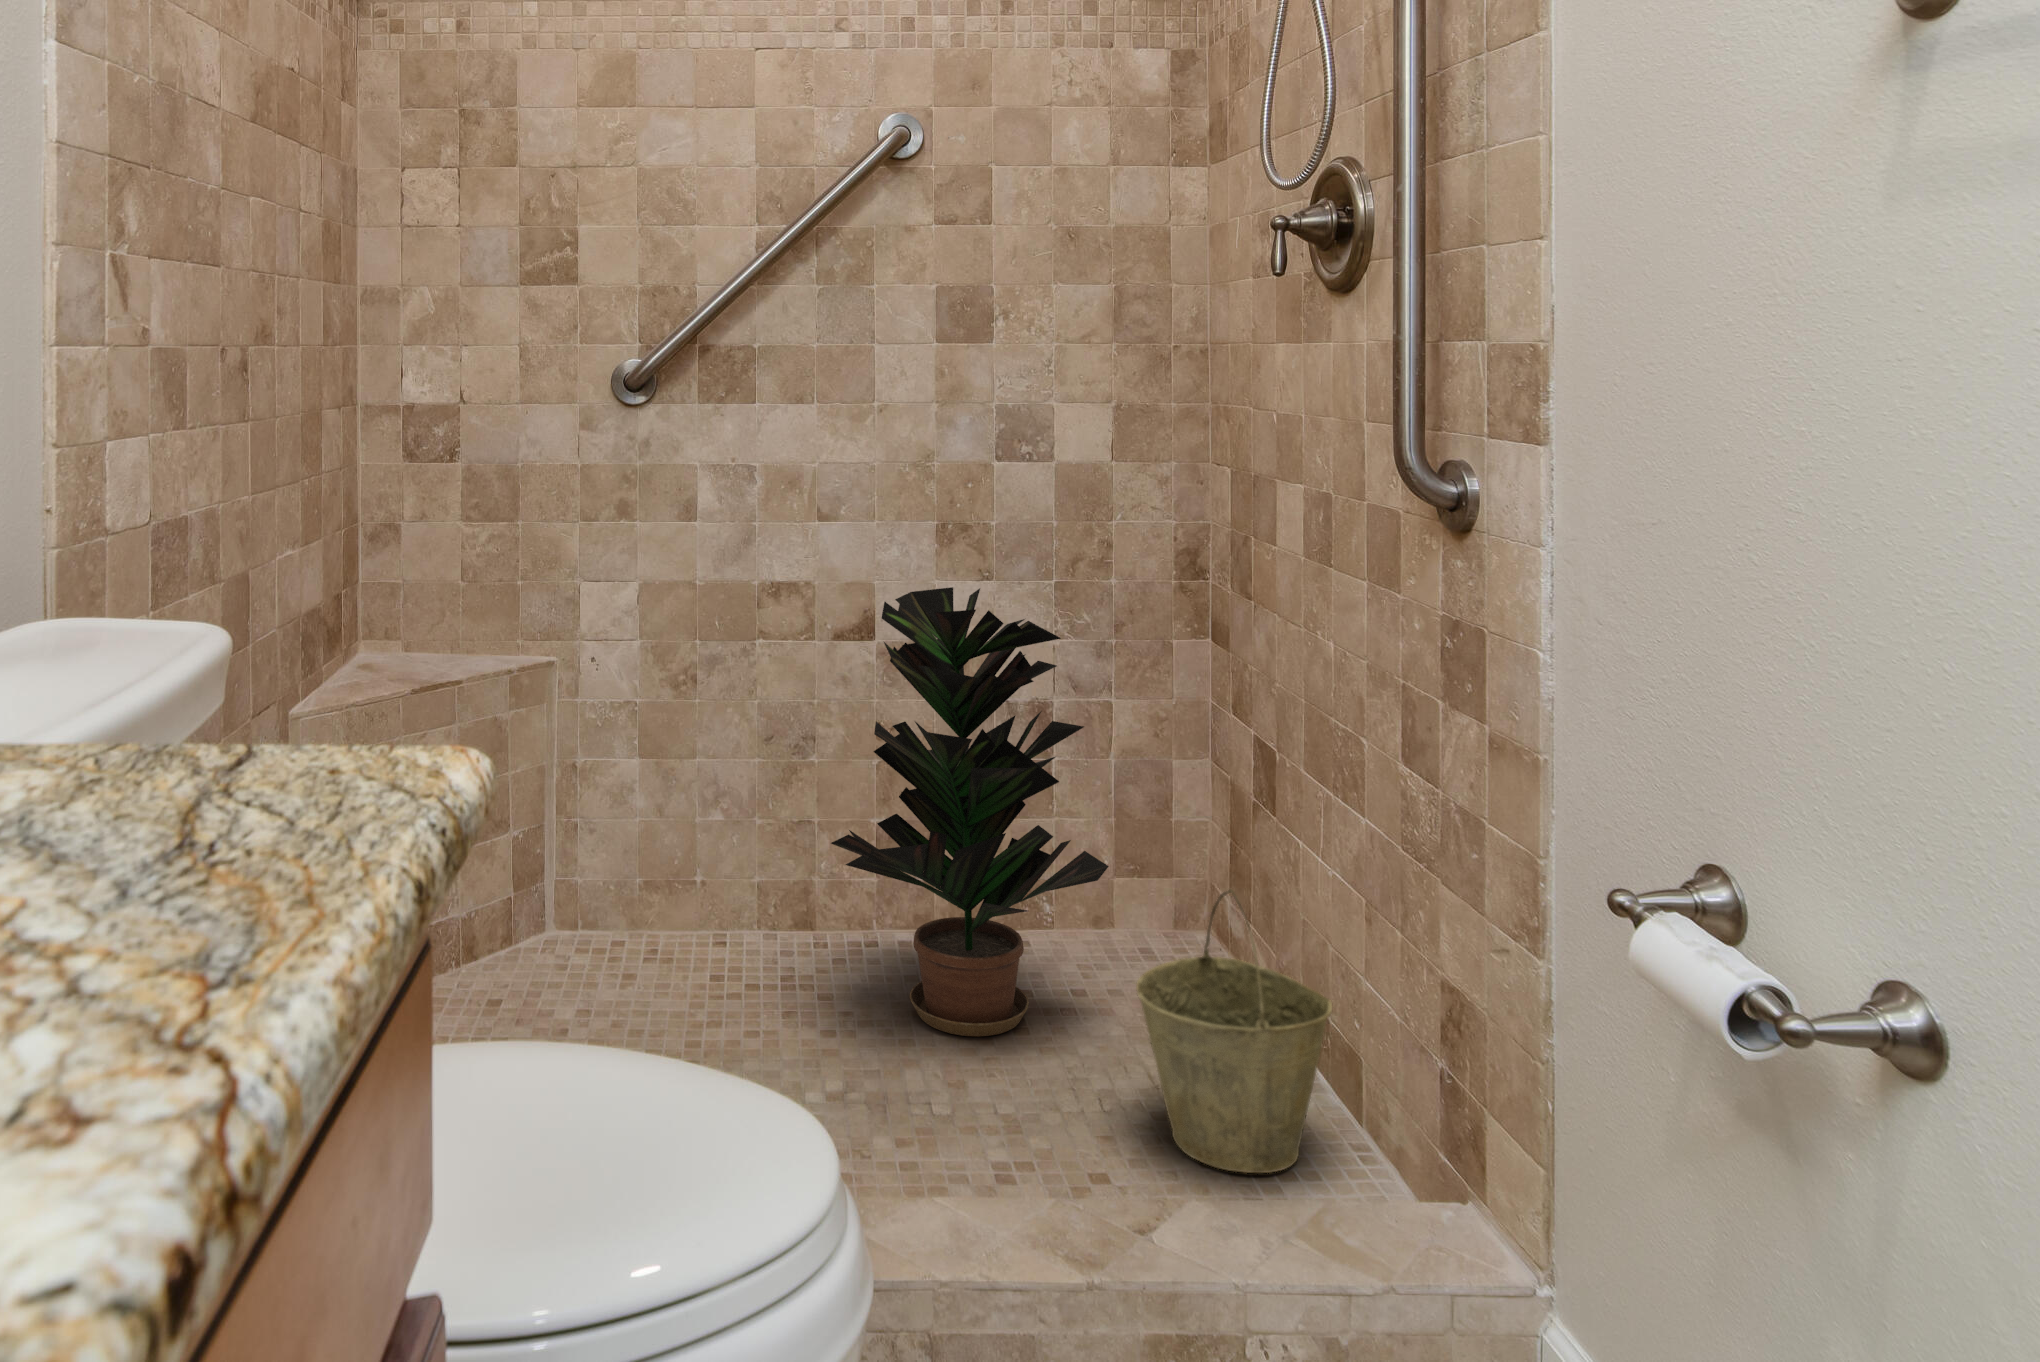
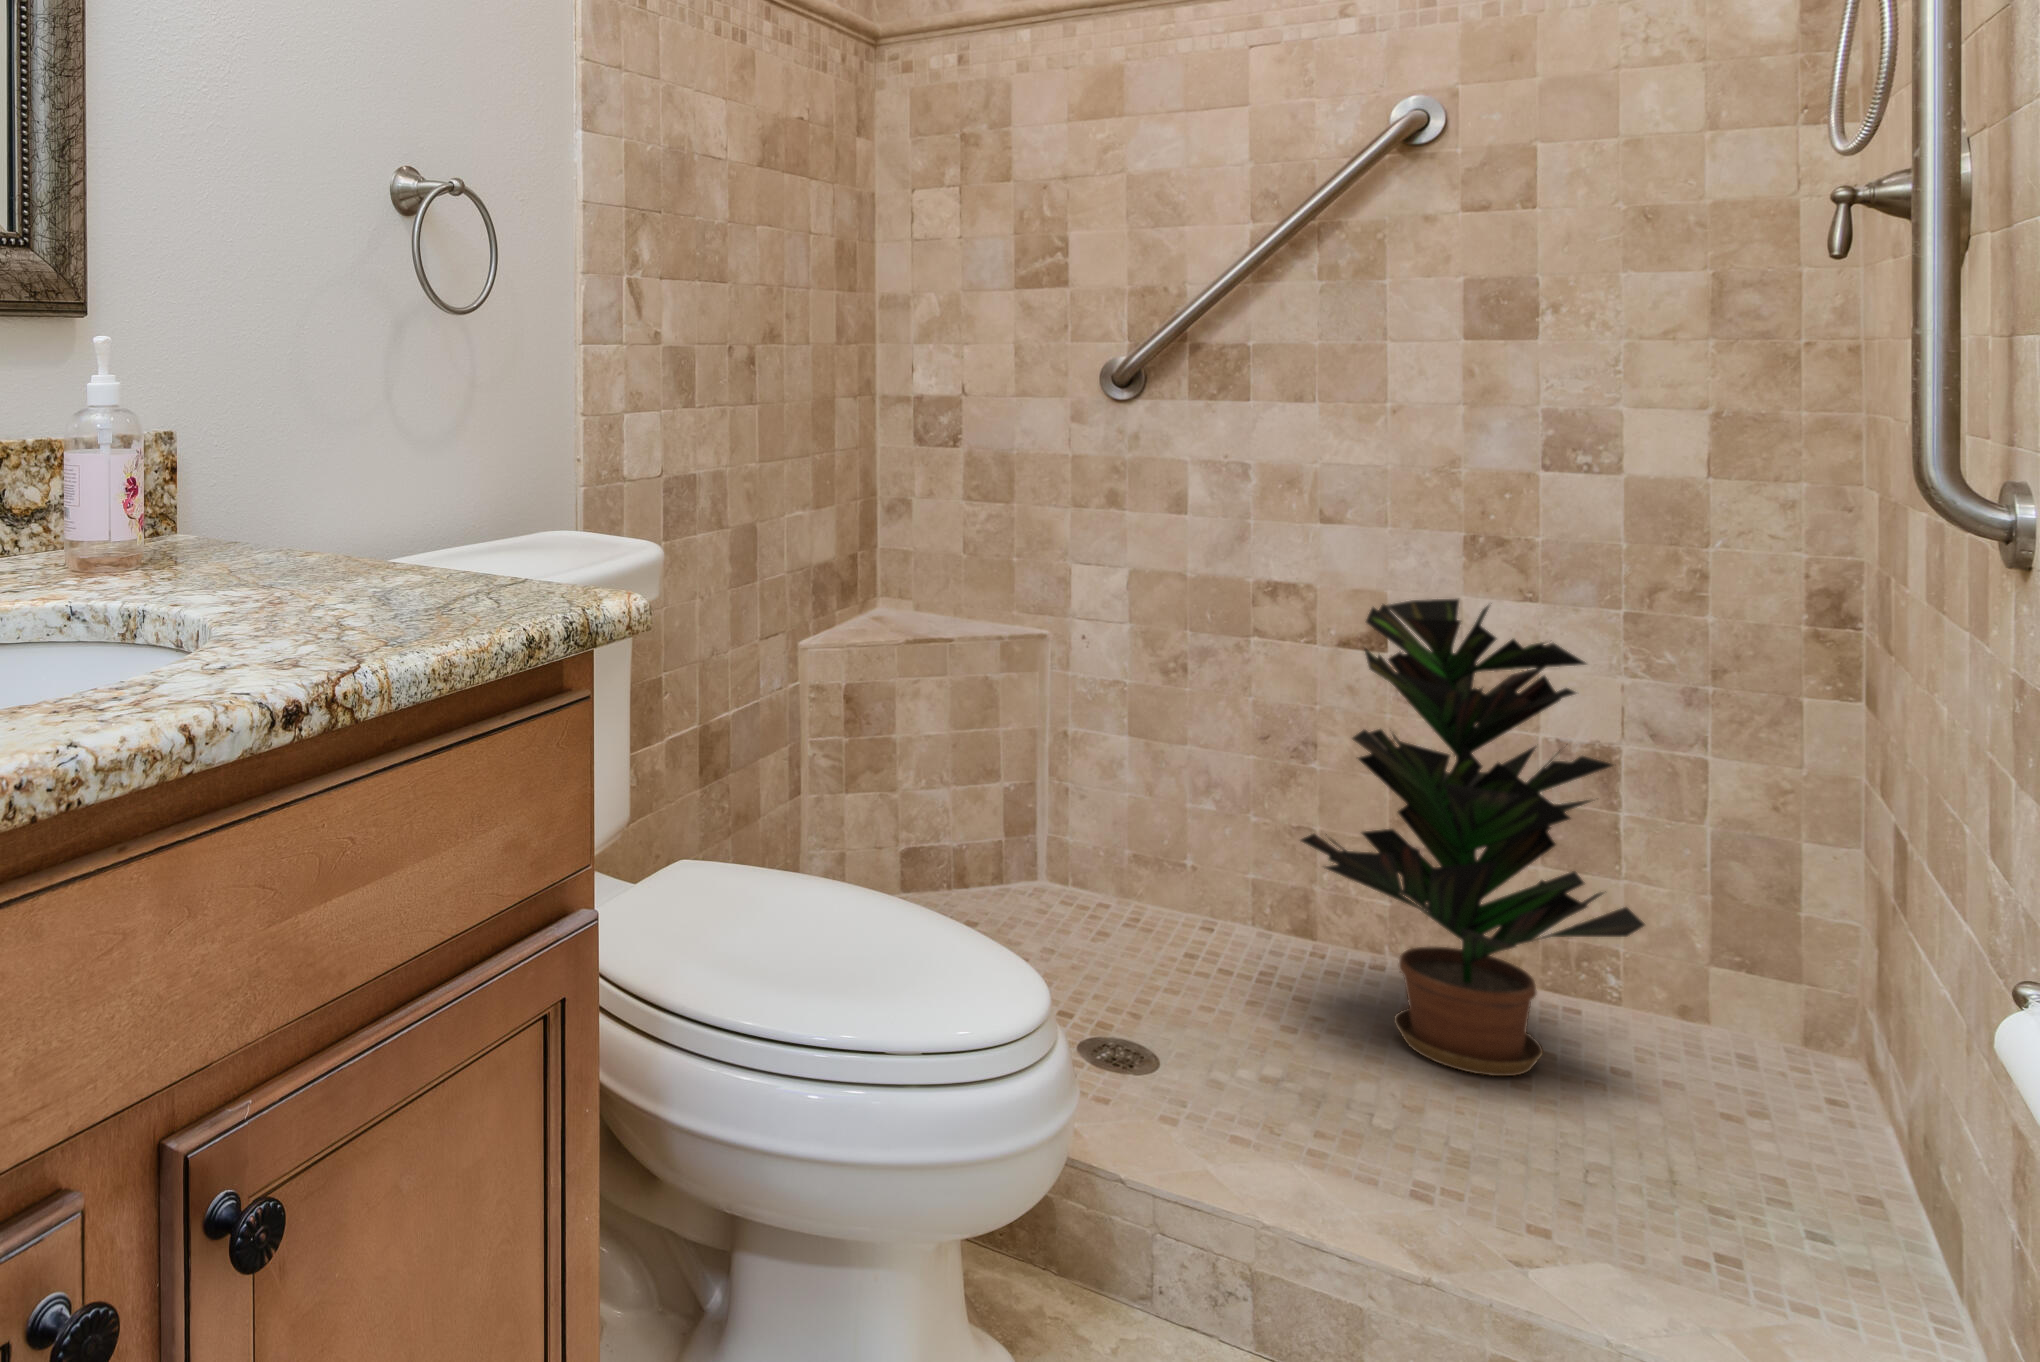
bucket: present [1136,889,1332,1173] -> none [1620,960,1904,1293]

